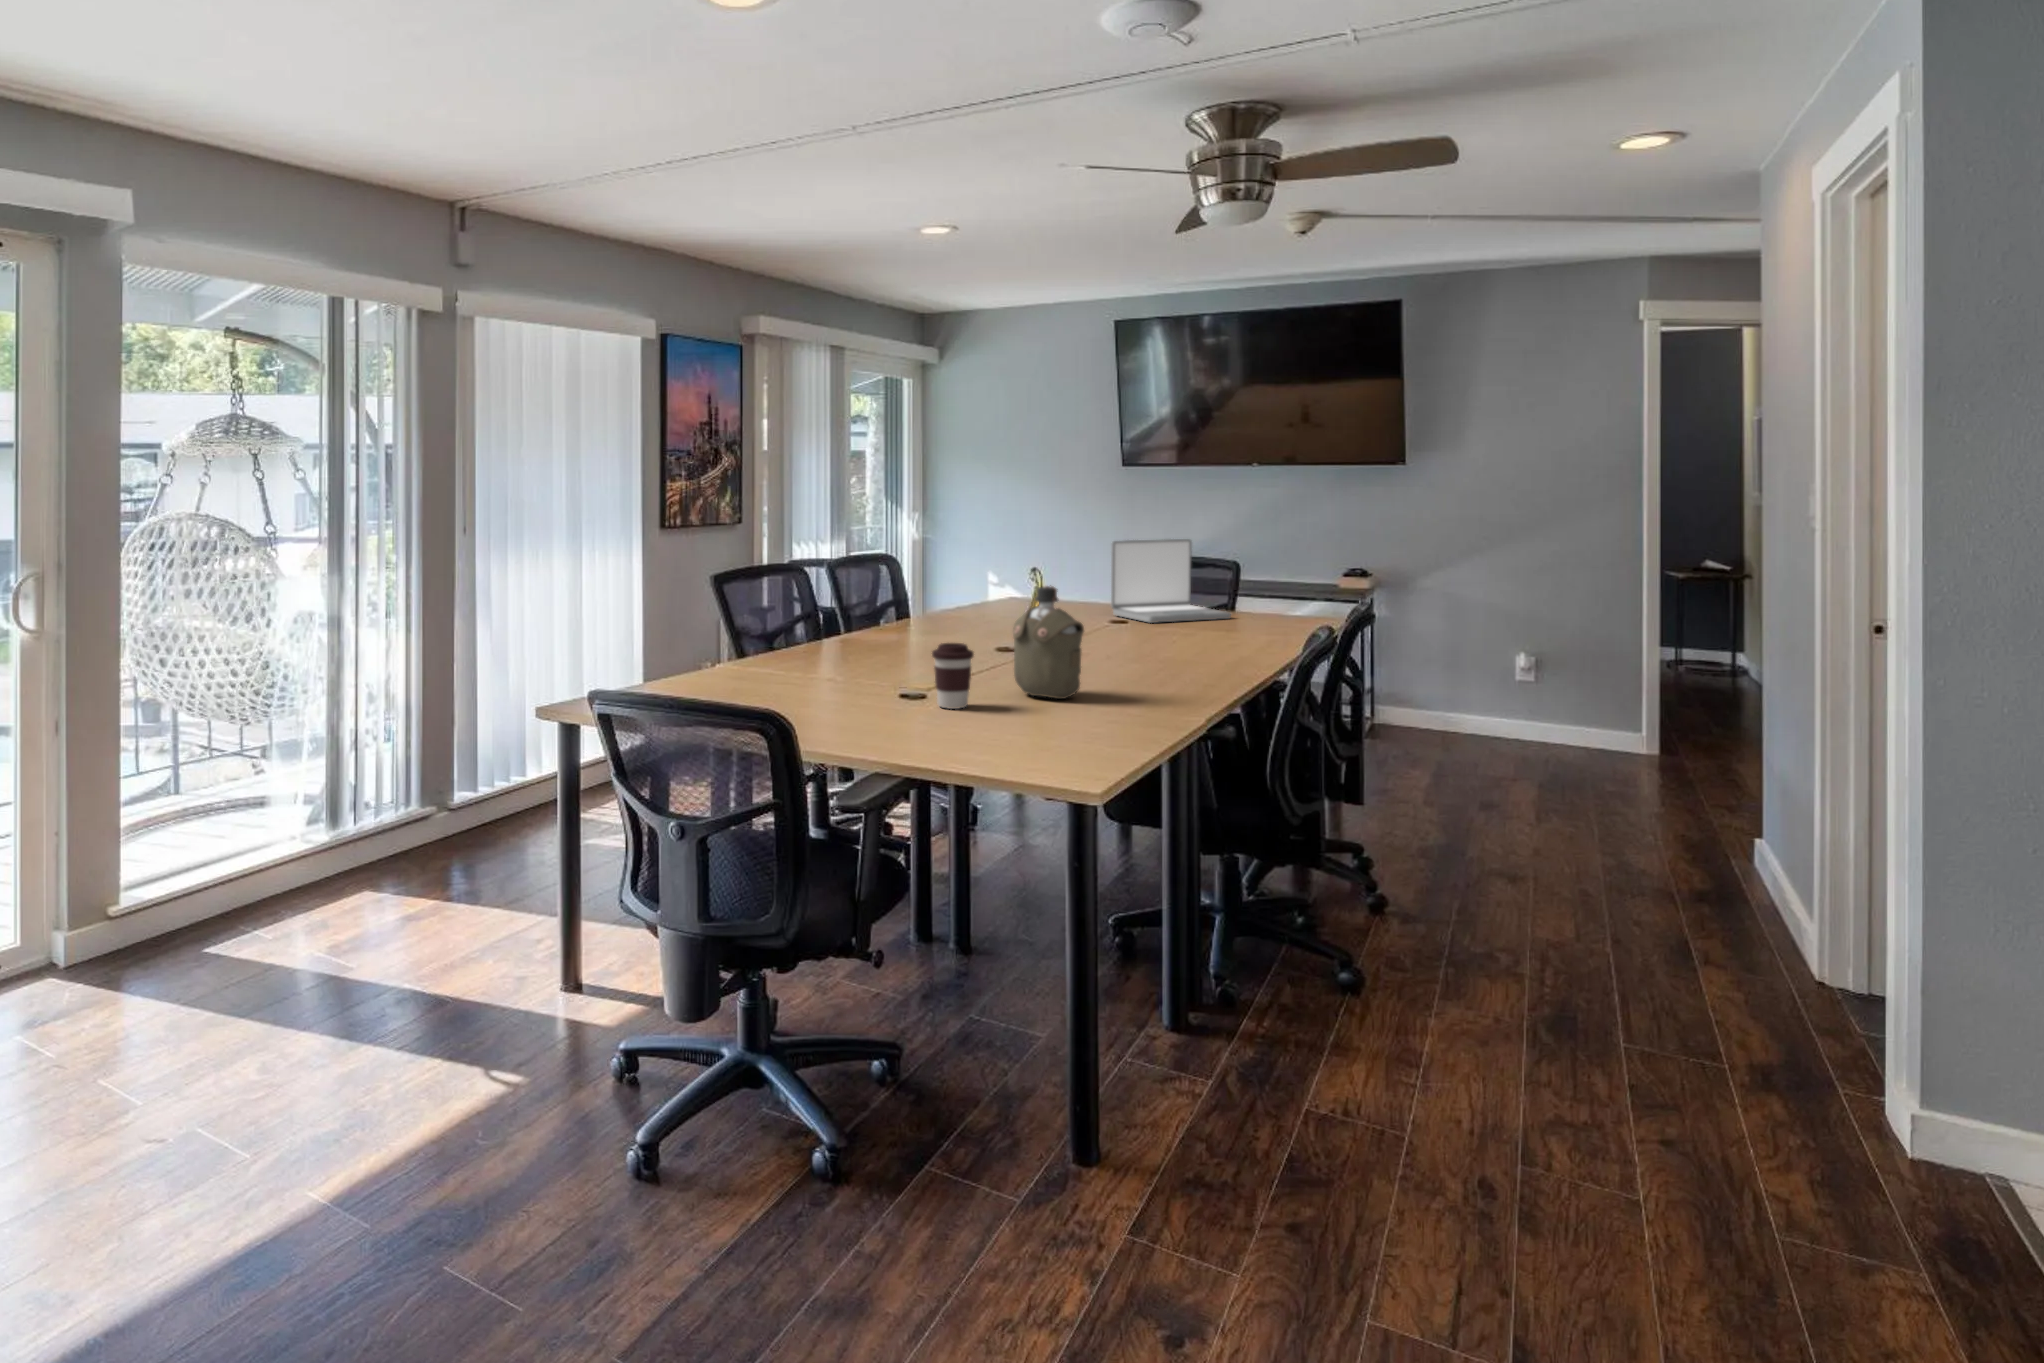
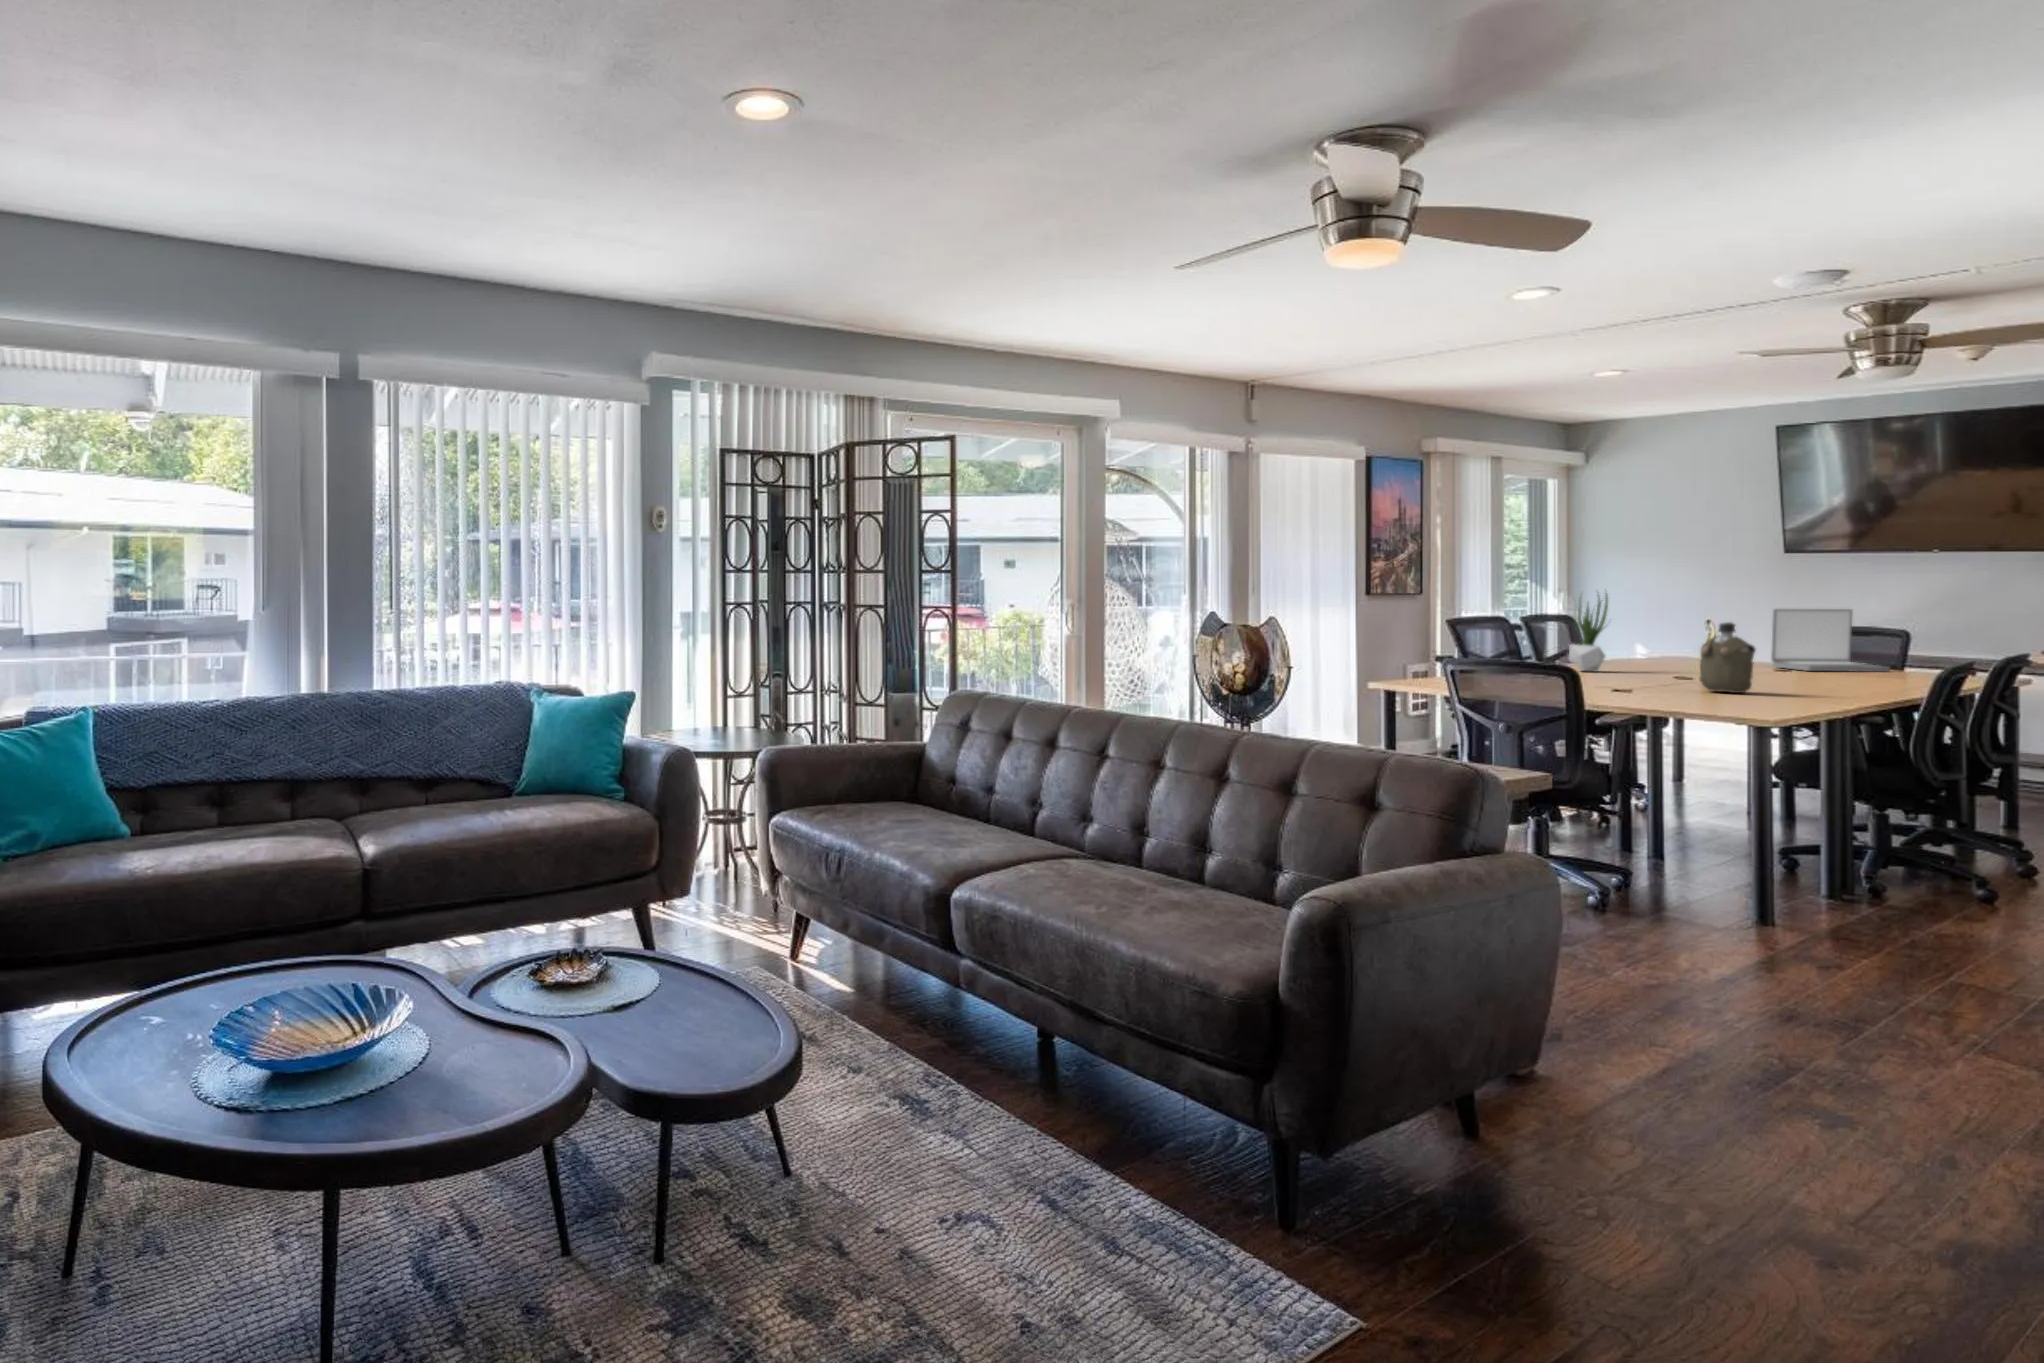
potted plant: none [875,521,925,639] -> present [1569,594,1608,671]
coffee cup: present [932,643,974,709] -> none [1643,655,1673,693]

